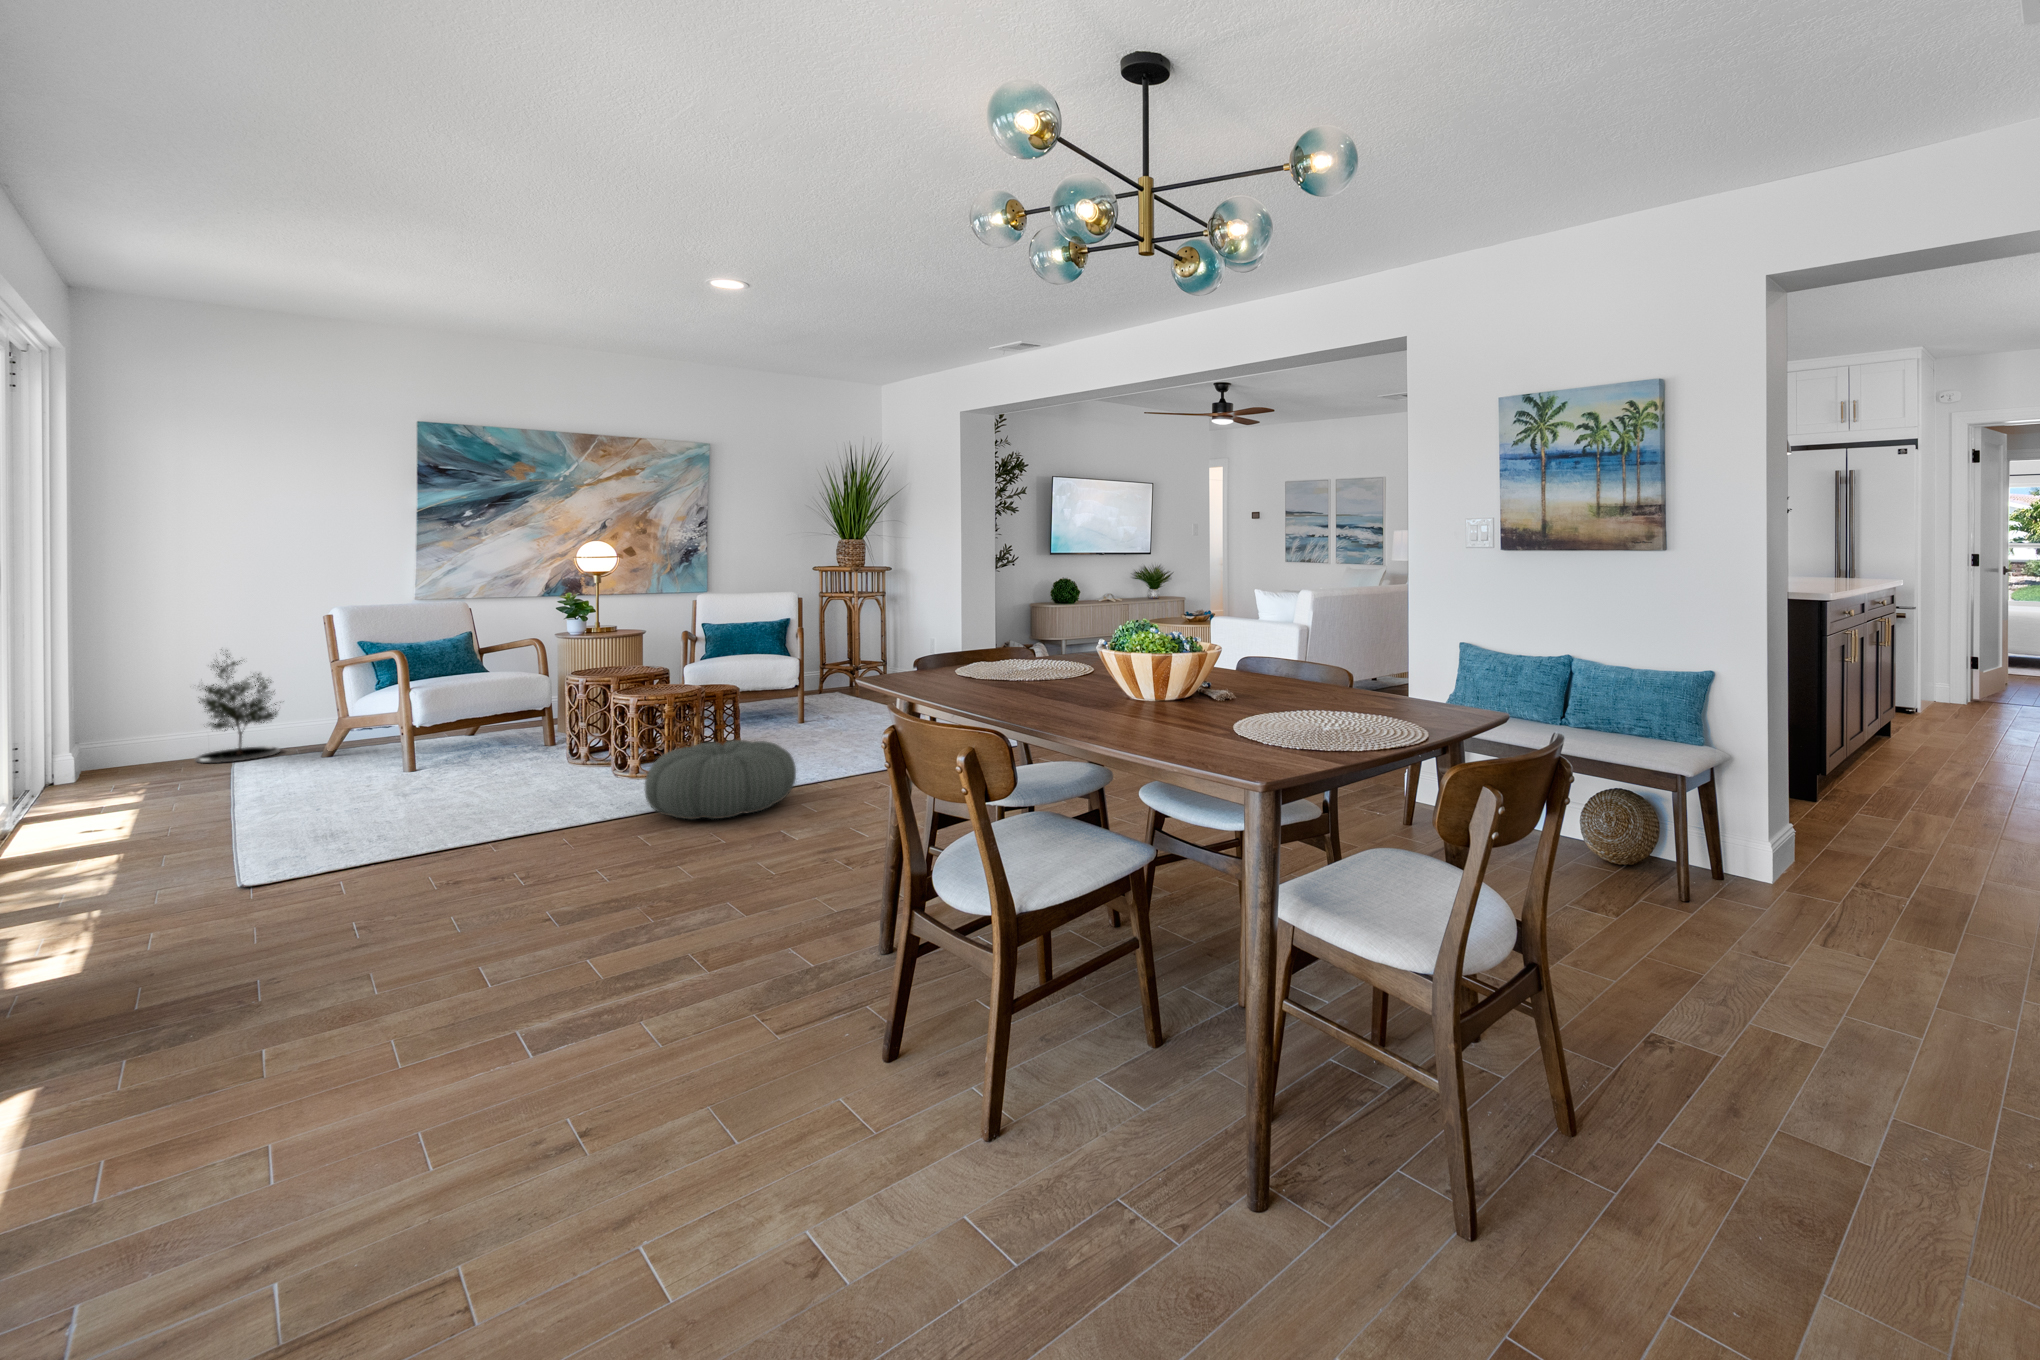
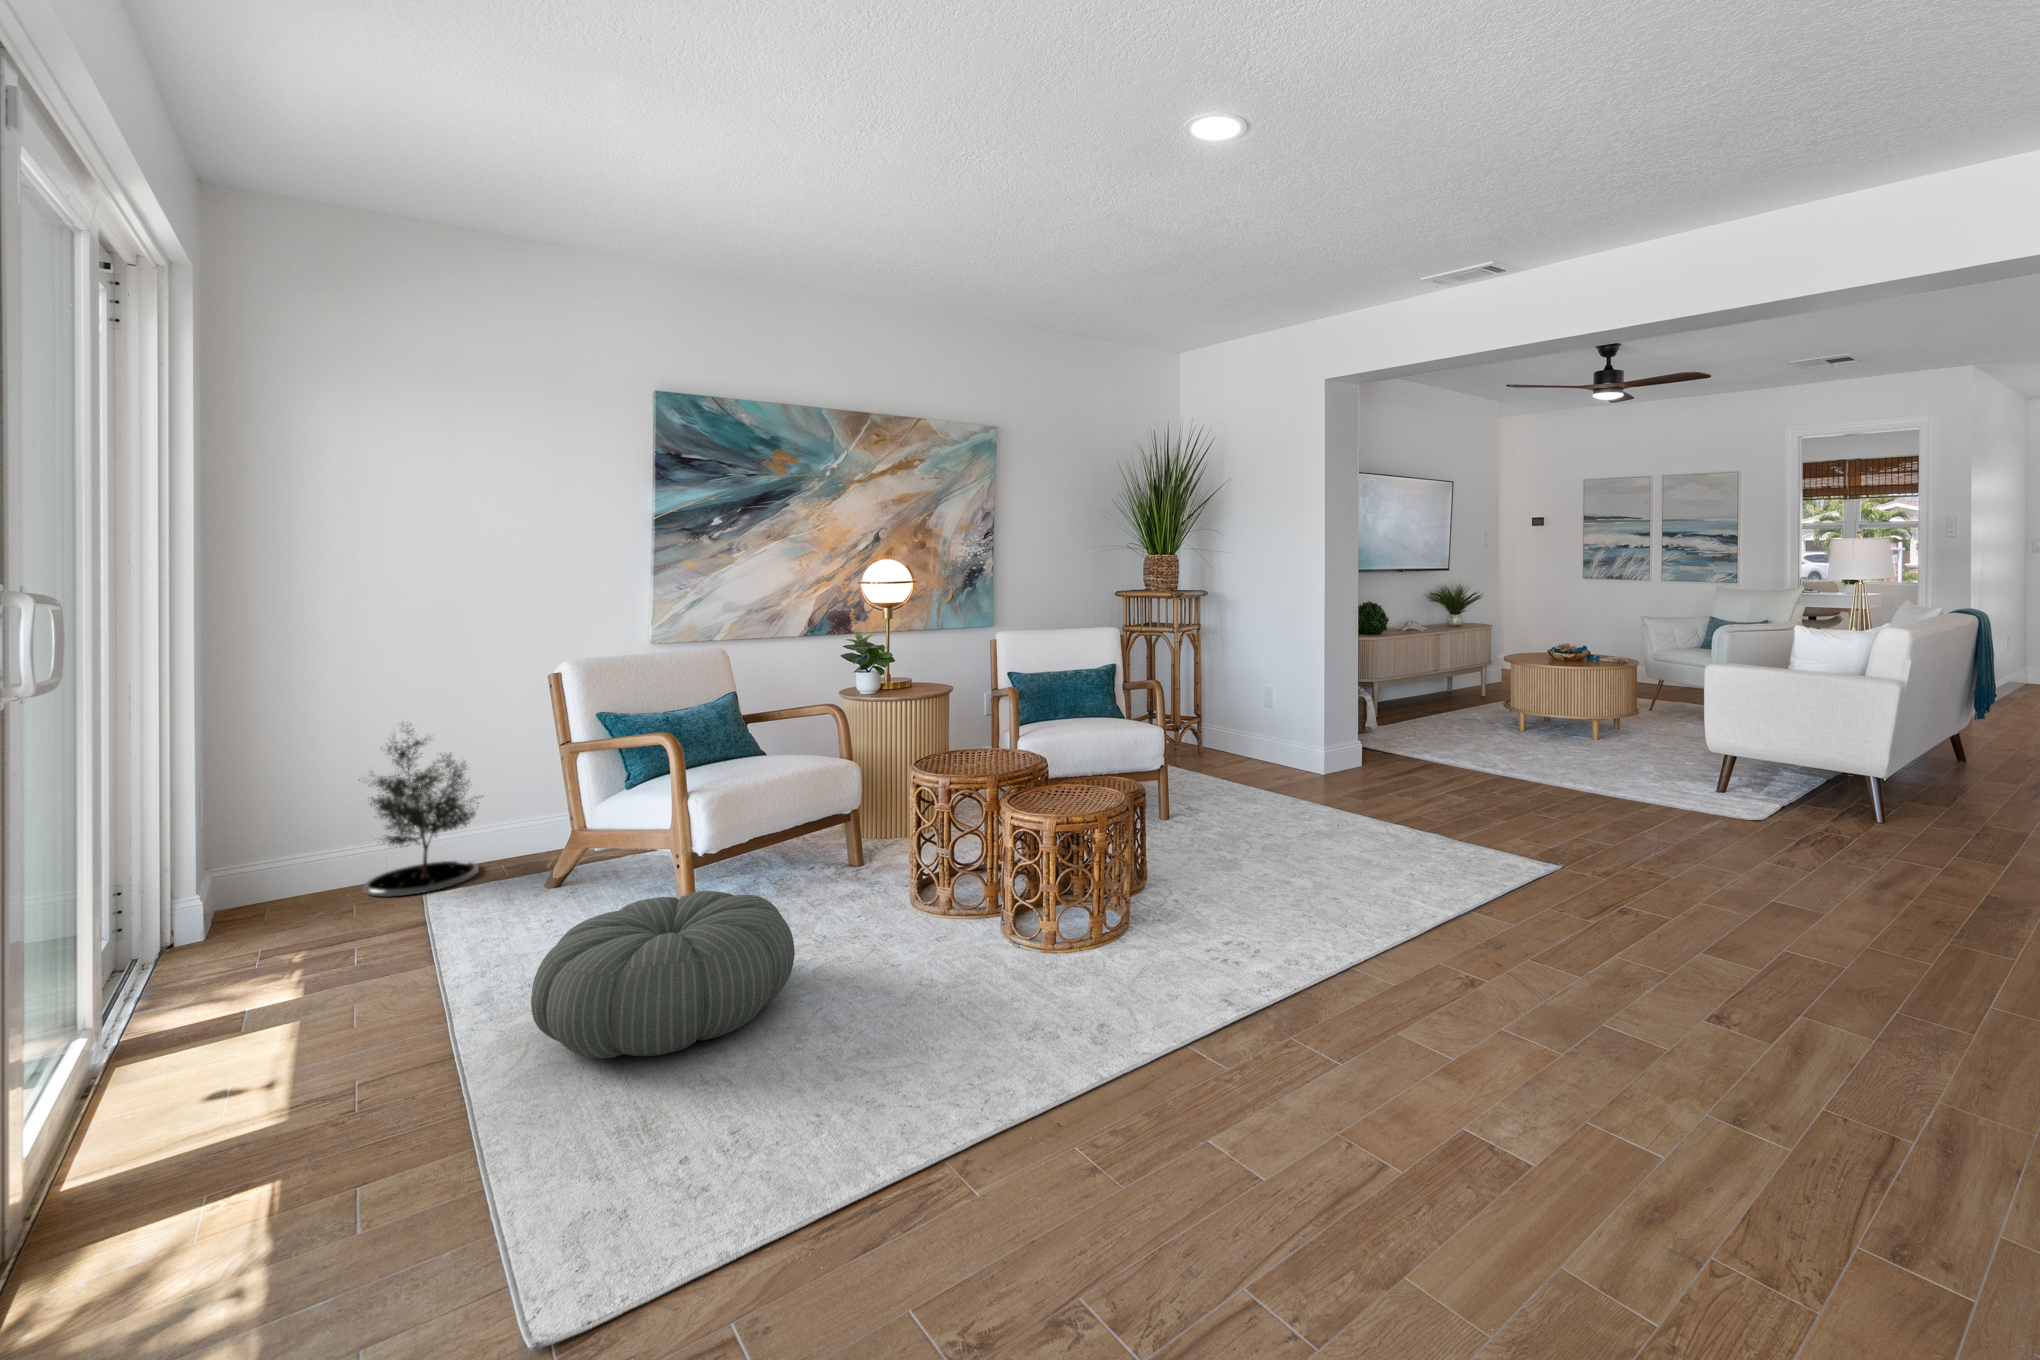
pouf: present [645,740,796,819] -> present [531,891,795,1058]

